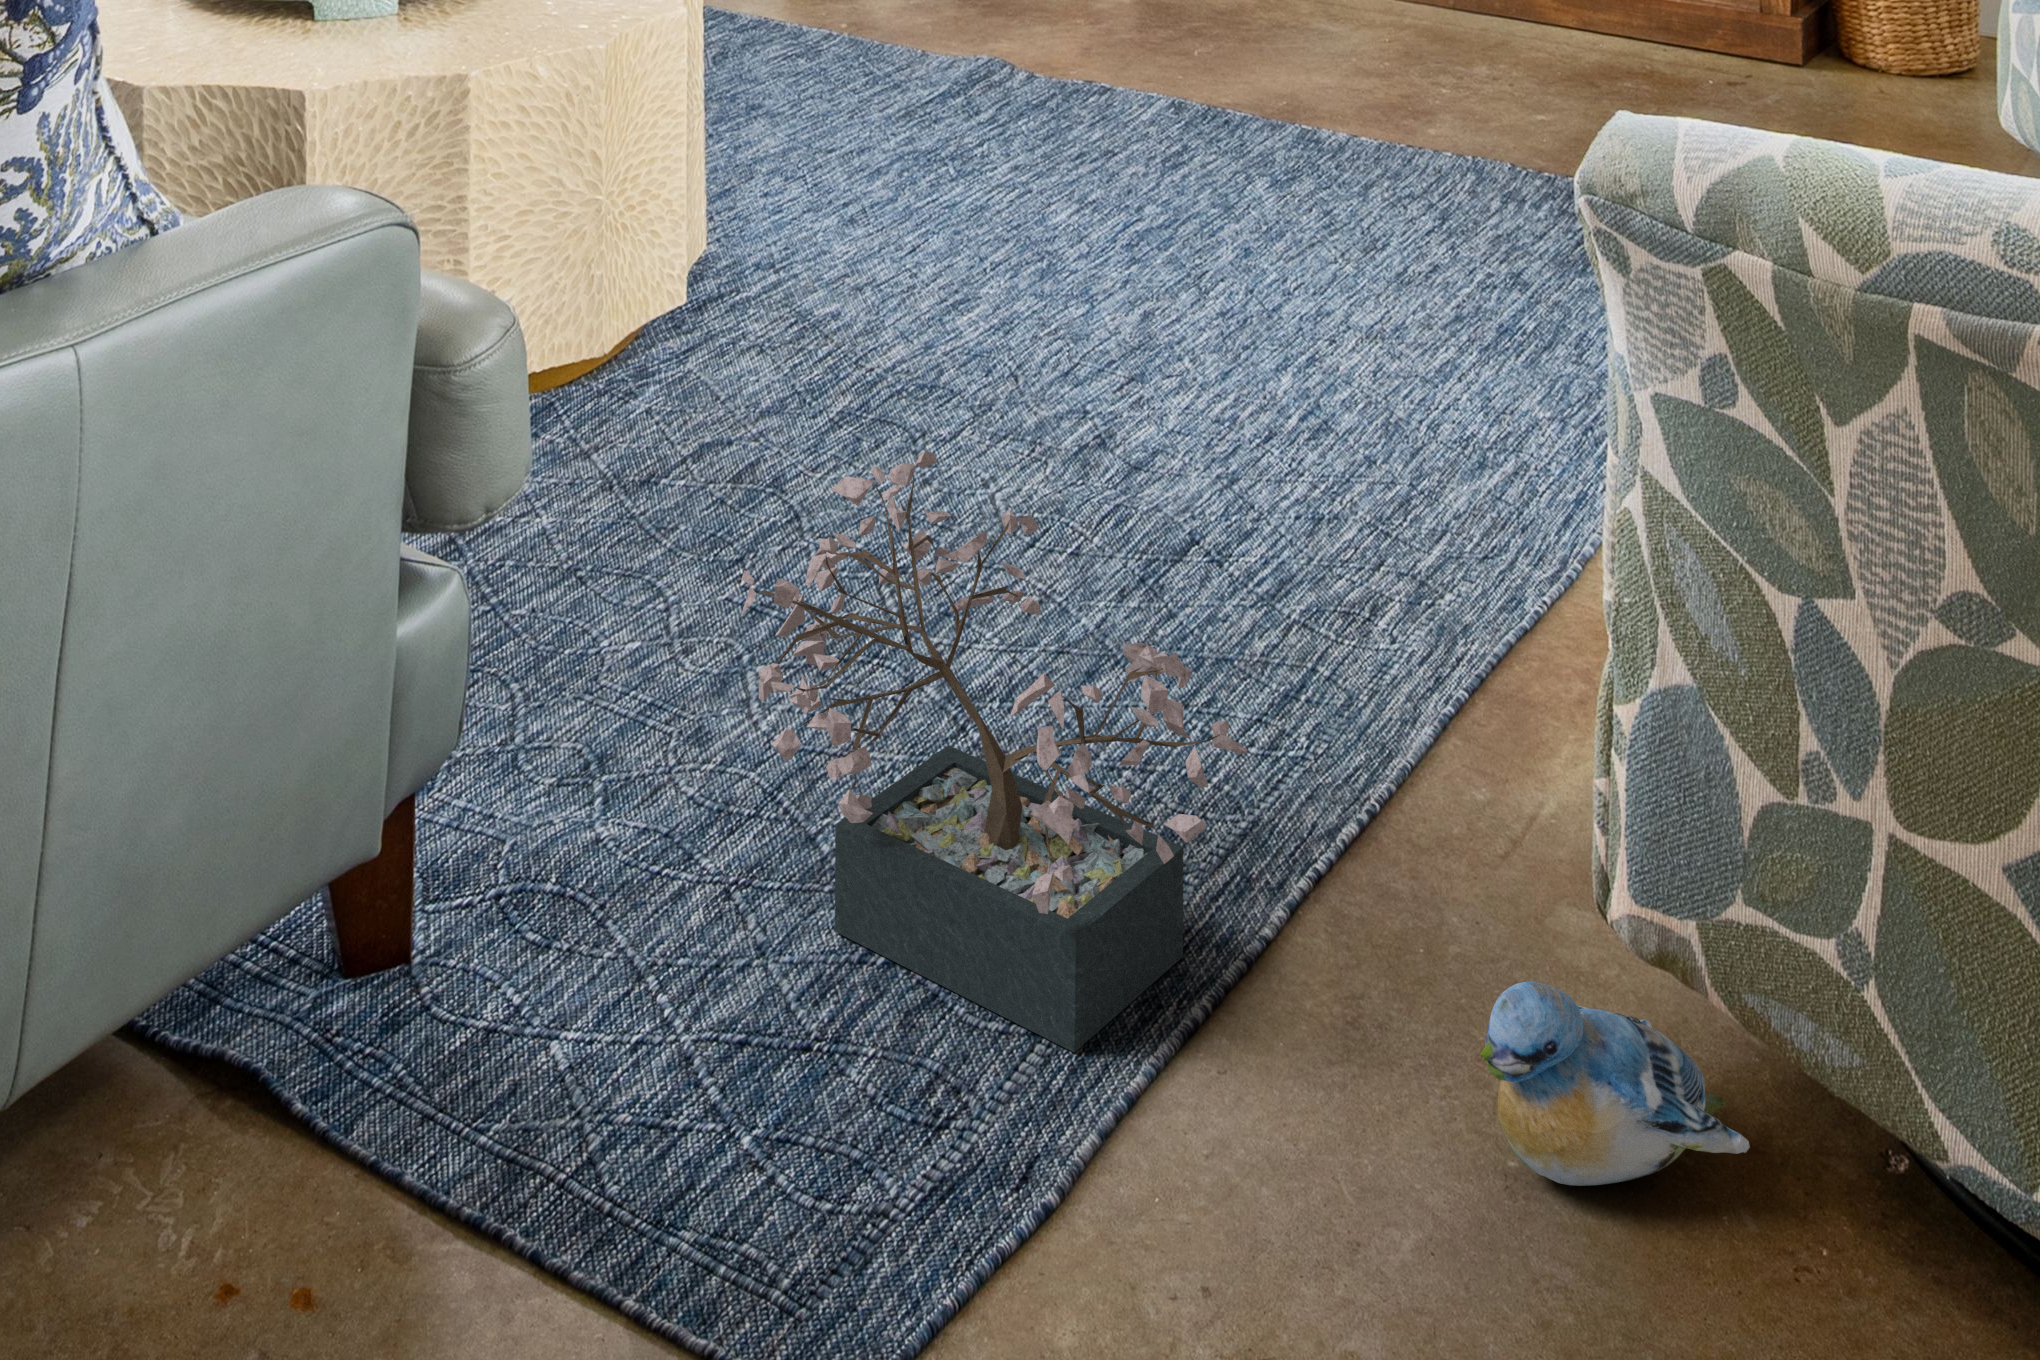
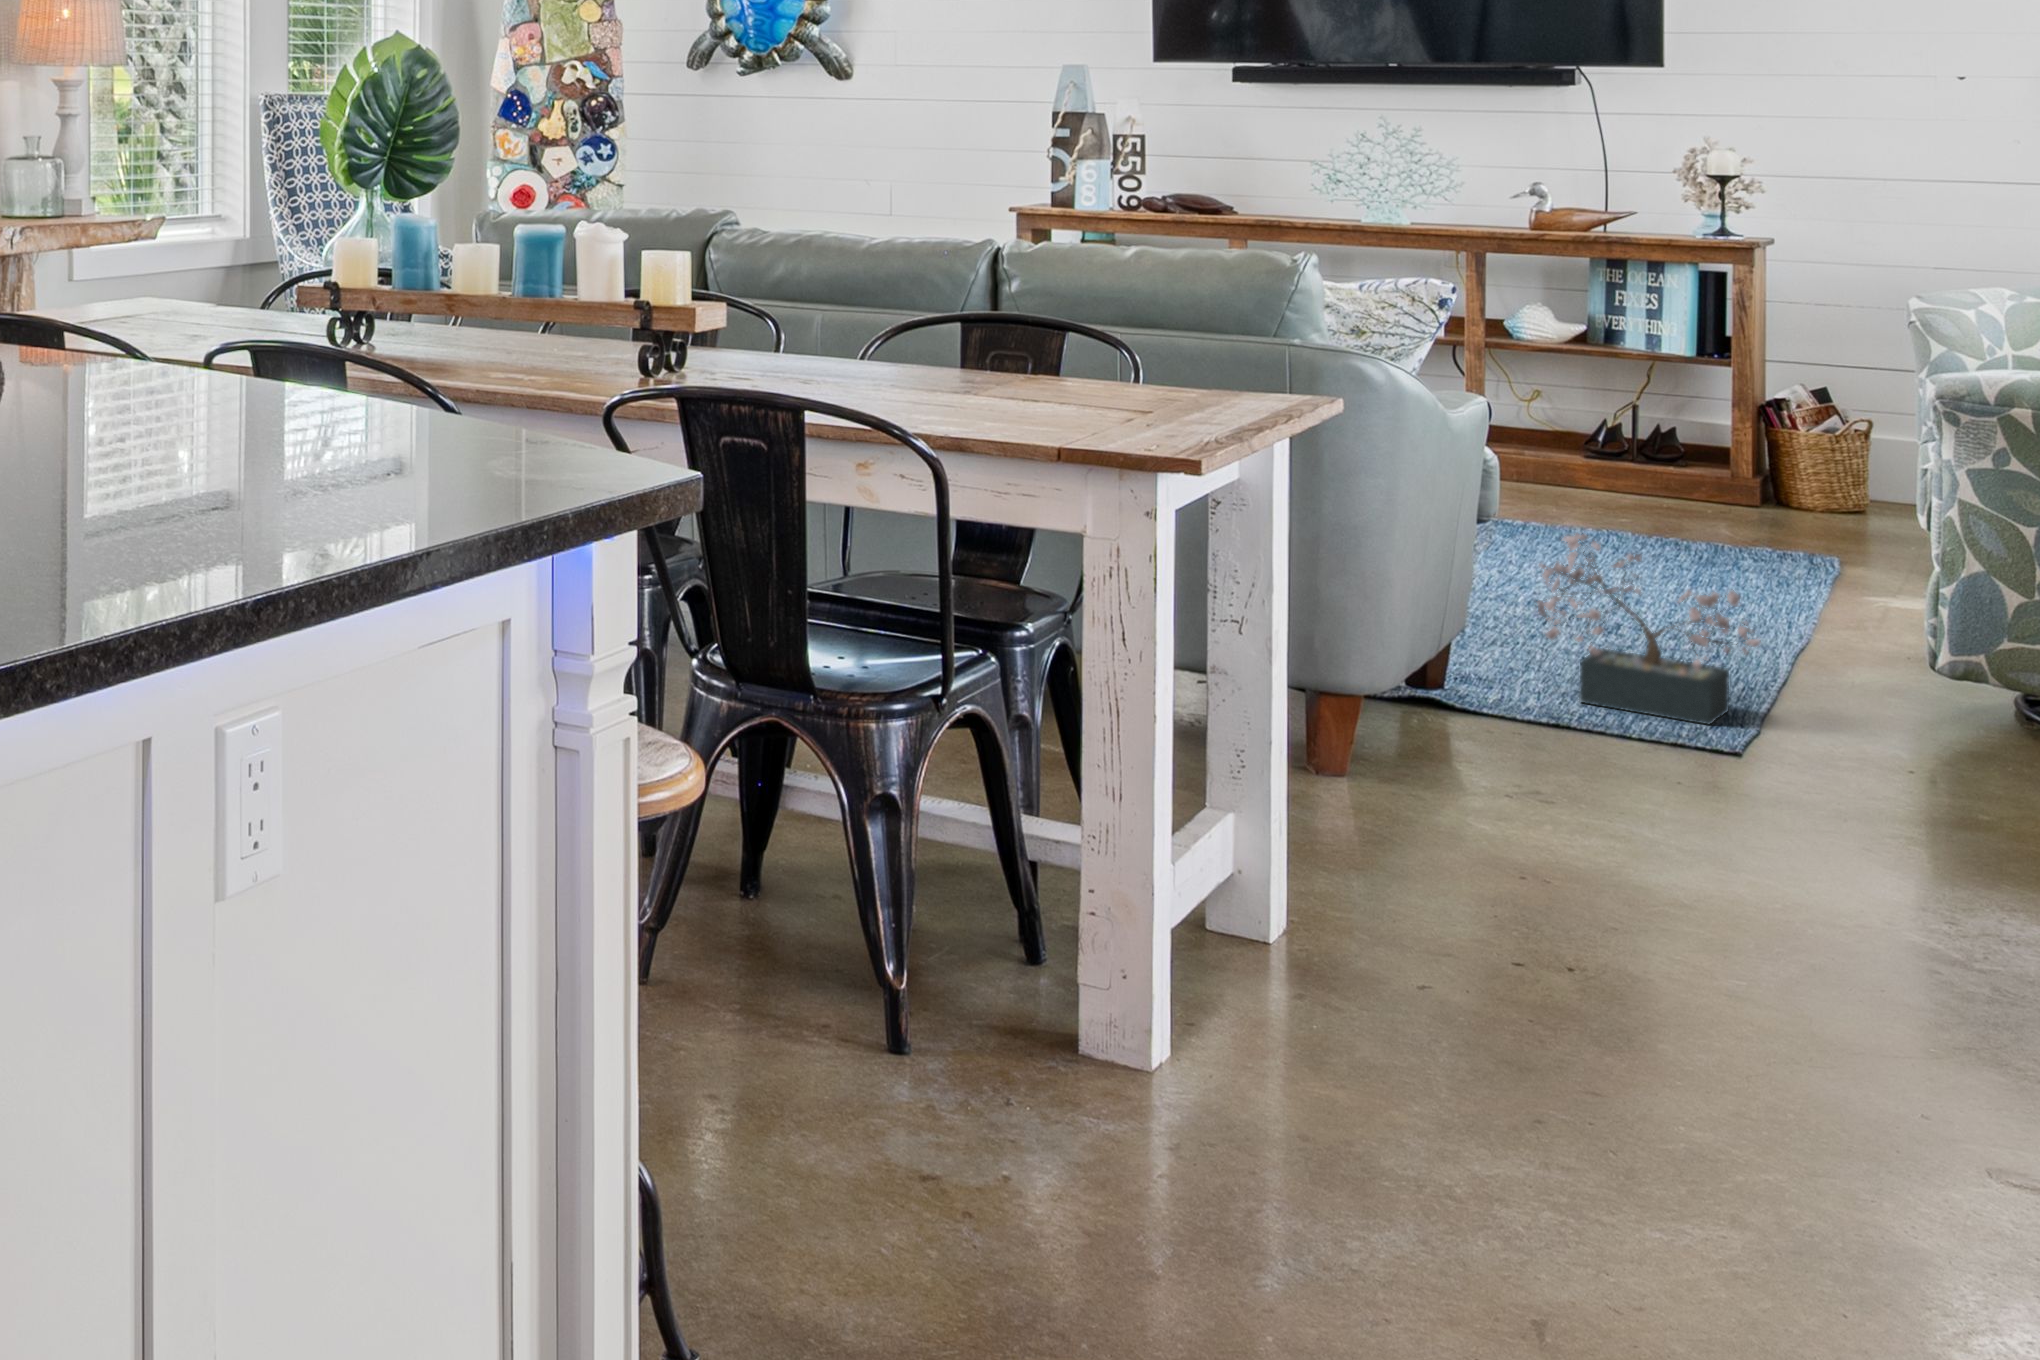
plush toy: present [1480,981,1750,1186] -> none [1898,678,2003,750]

